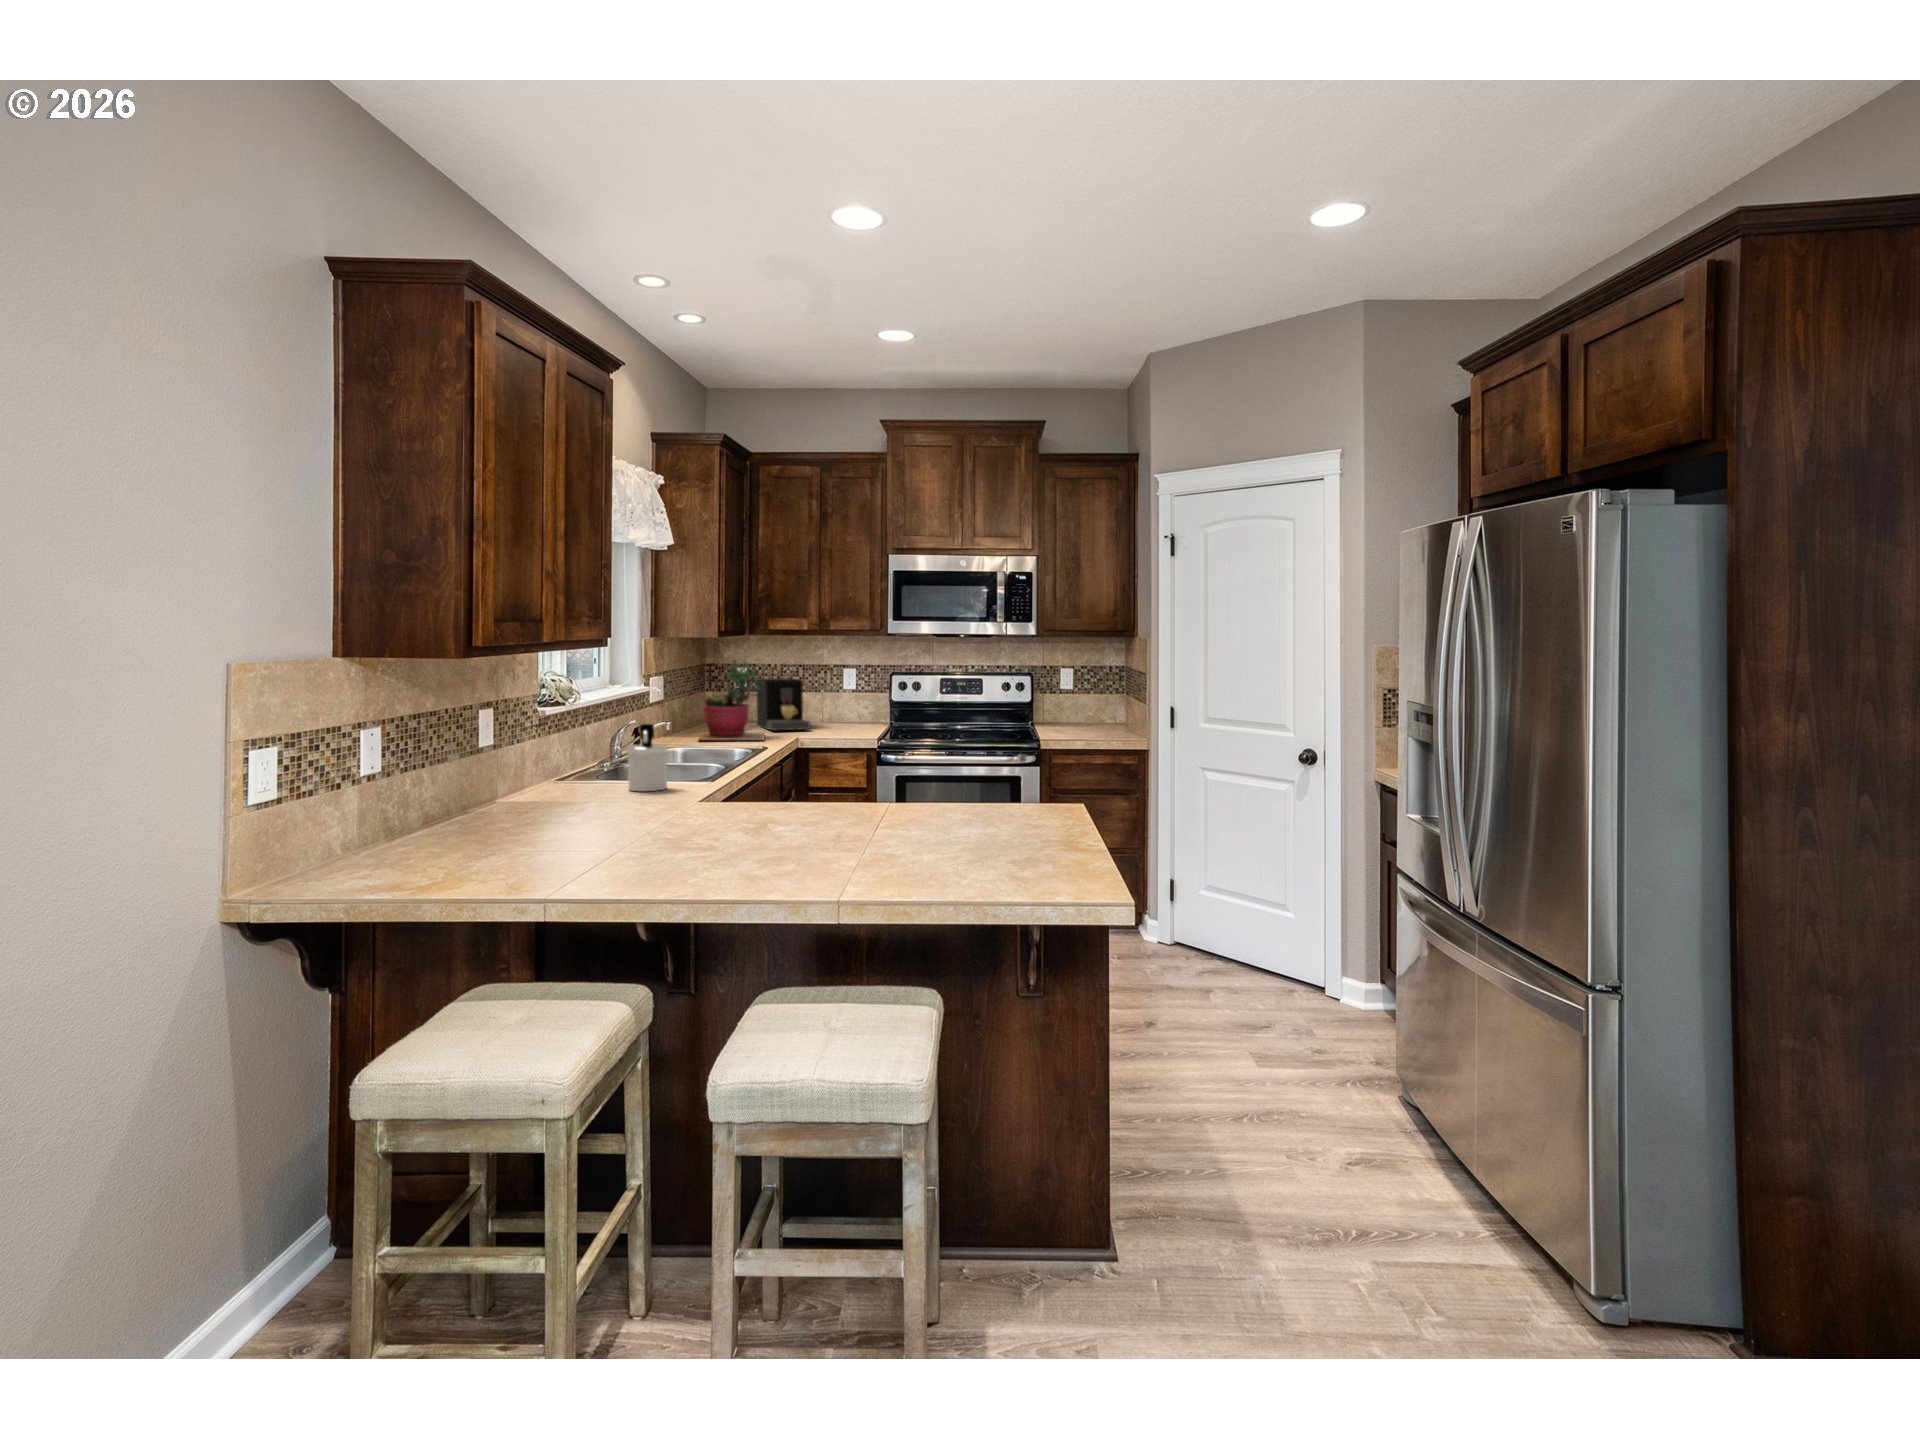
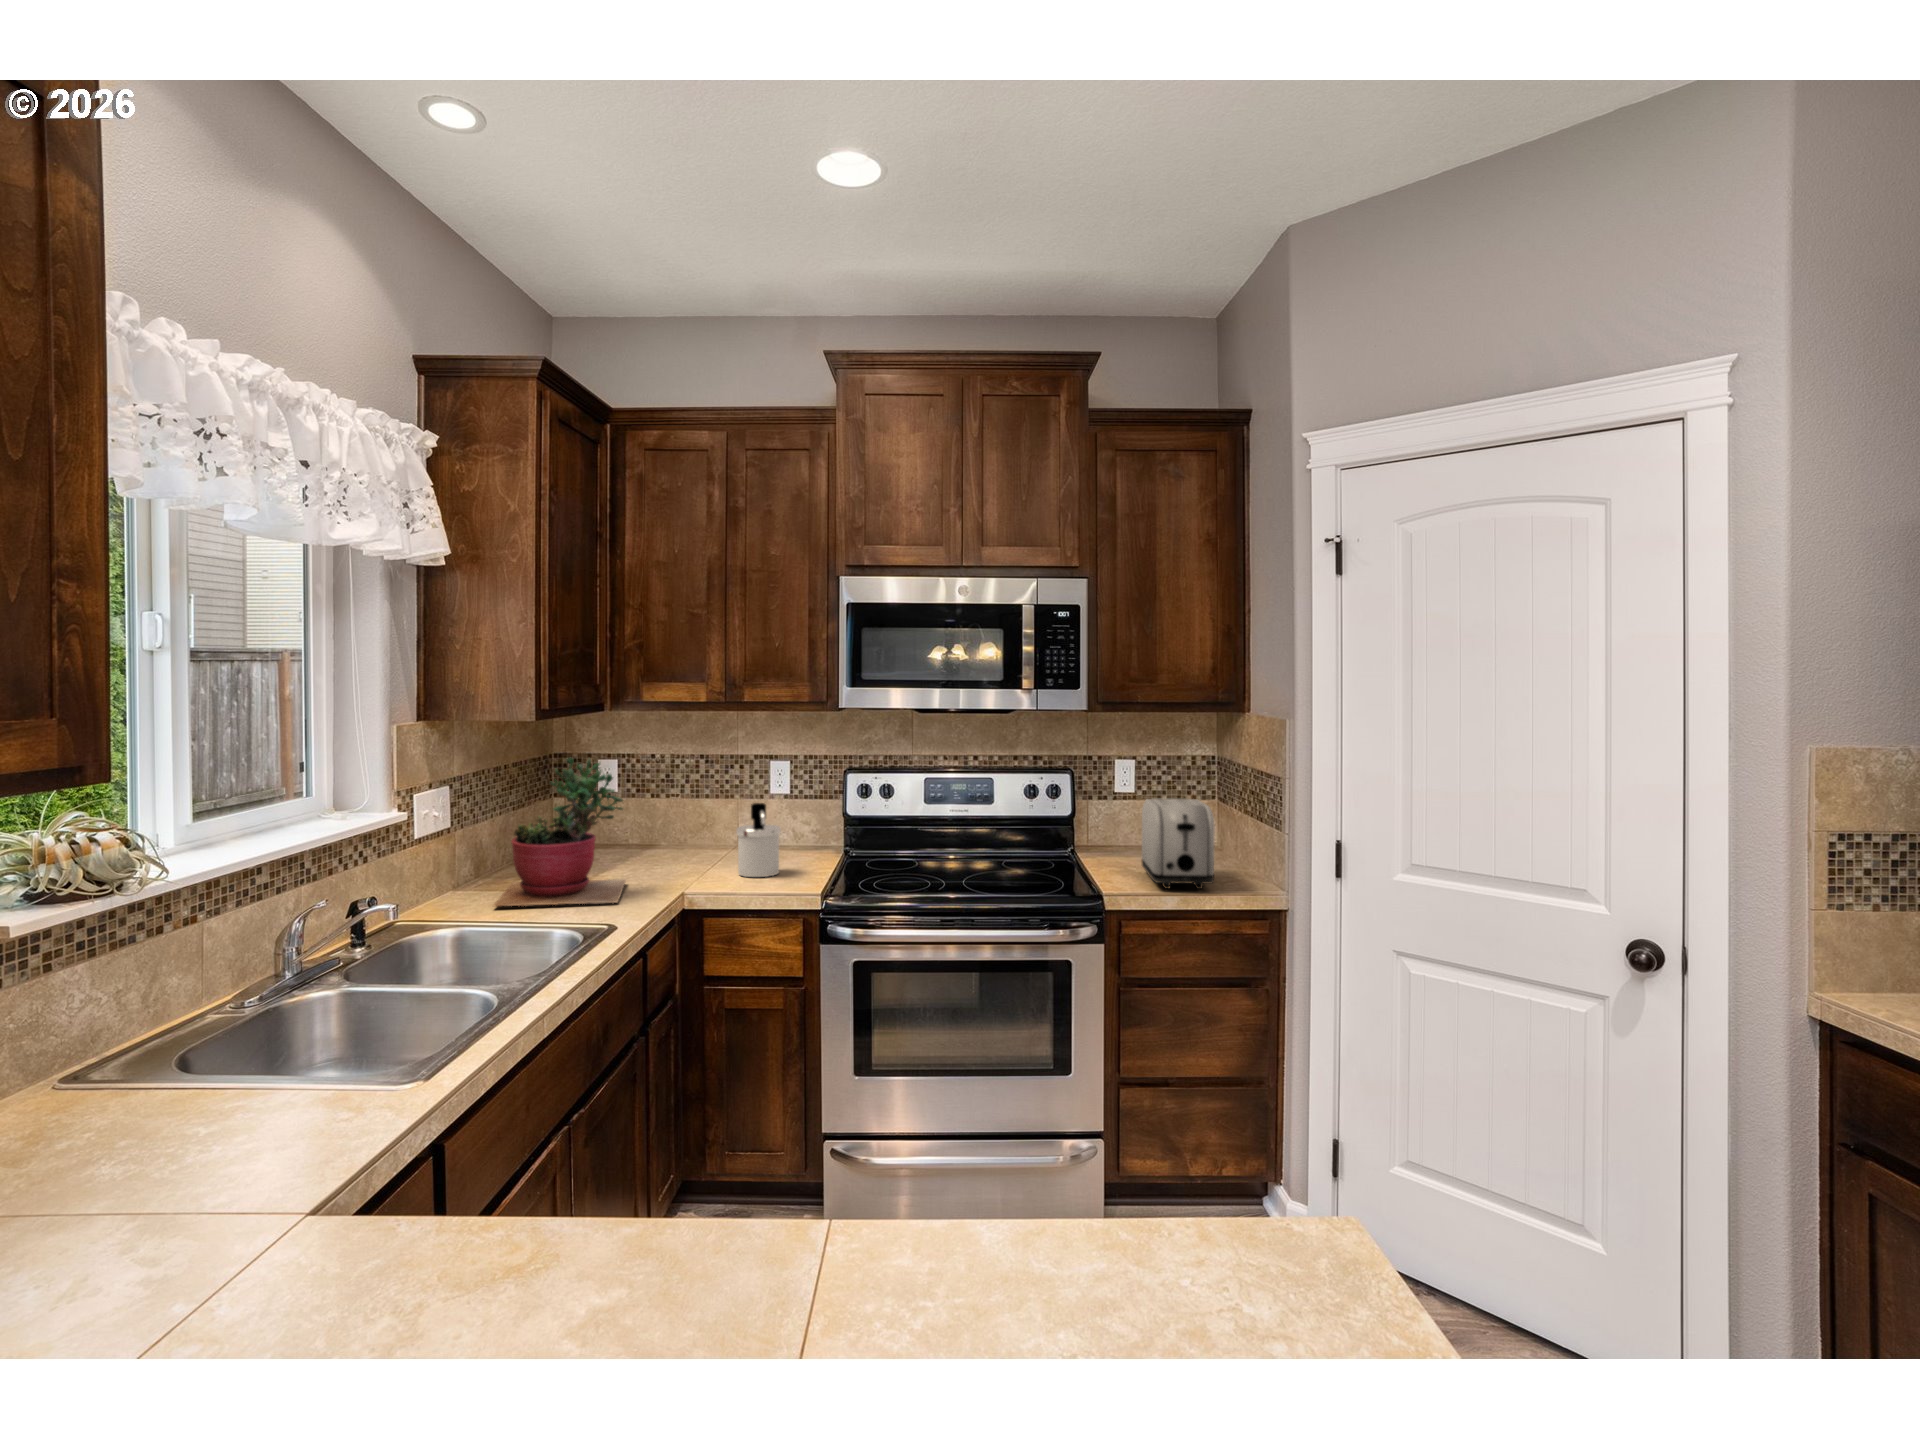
coffee maker: present [756,678,810,730] -> none [627,778,709,873]
toaster: none [1070,689,1108,740] -> present [1142,799,1215,889]
soap dispenser: present [626,724,668,791] -> present [737,803,781,877]

